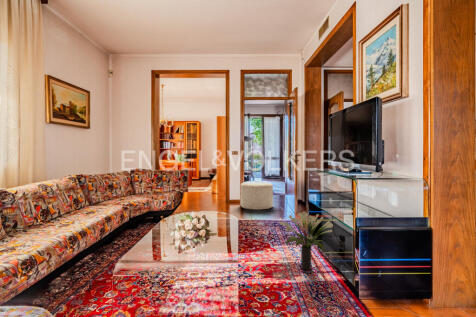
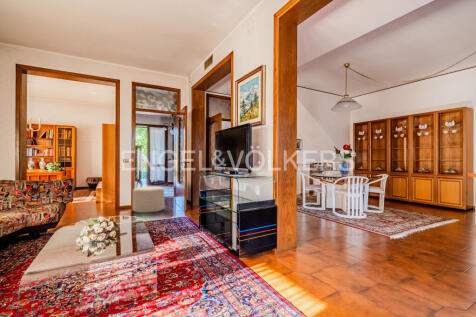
potted plant: present [280,212,333,270] -> none [180,206,221,251]

